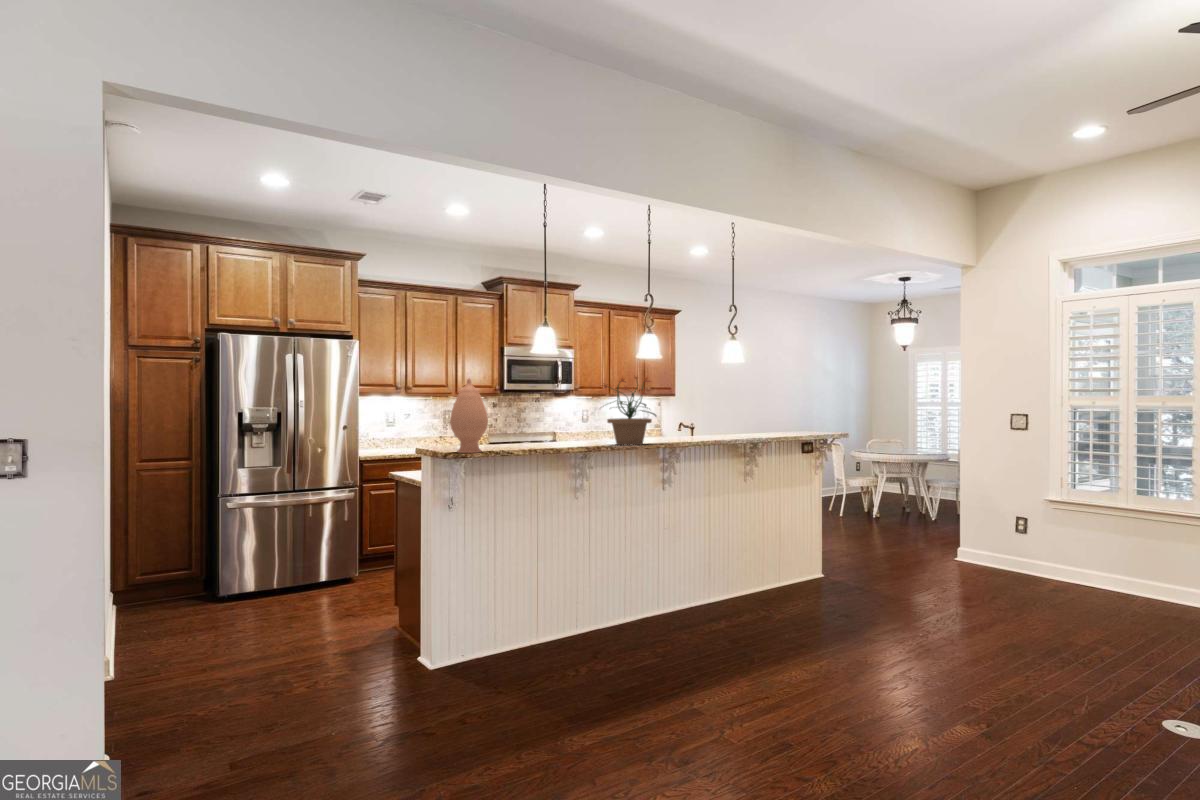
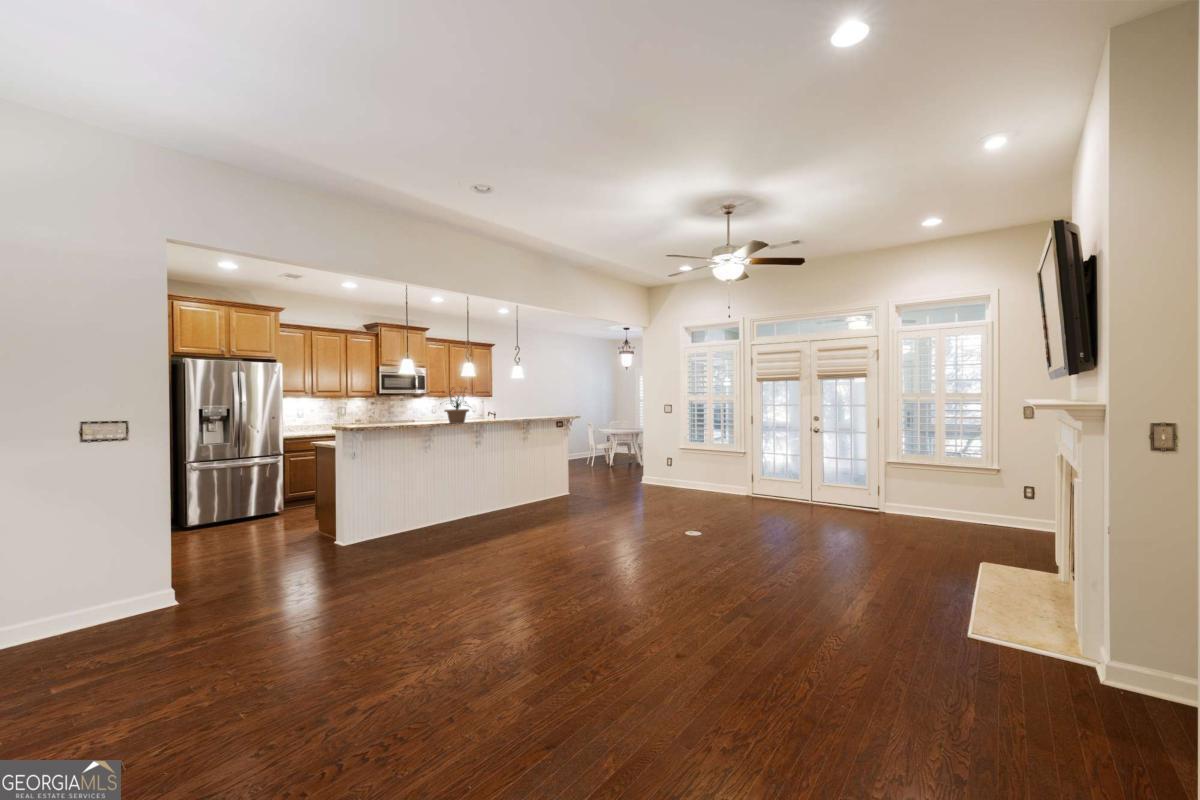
vase: present [450,378,488,453] -> none [355,388,377,428]

